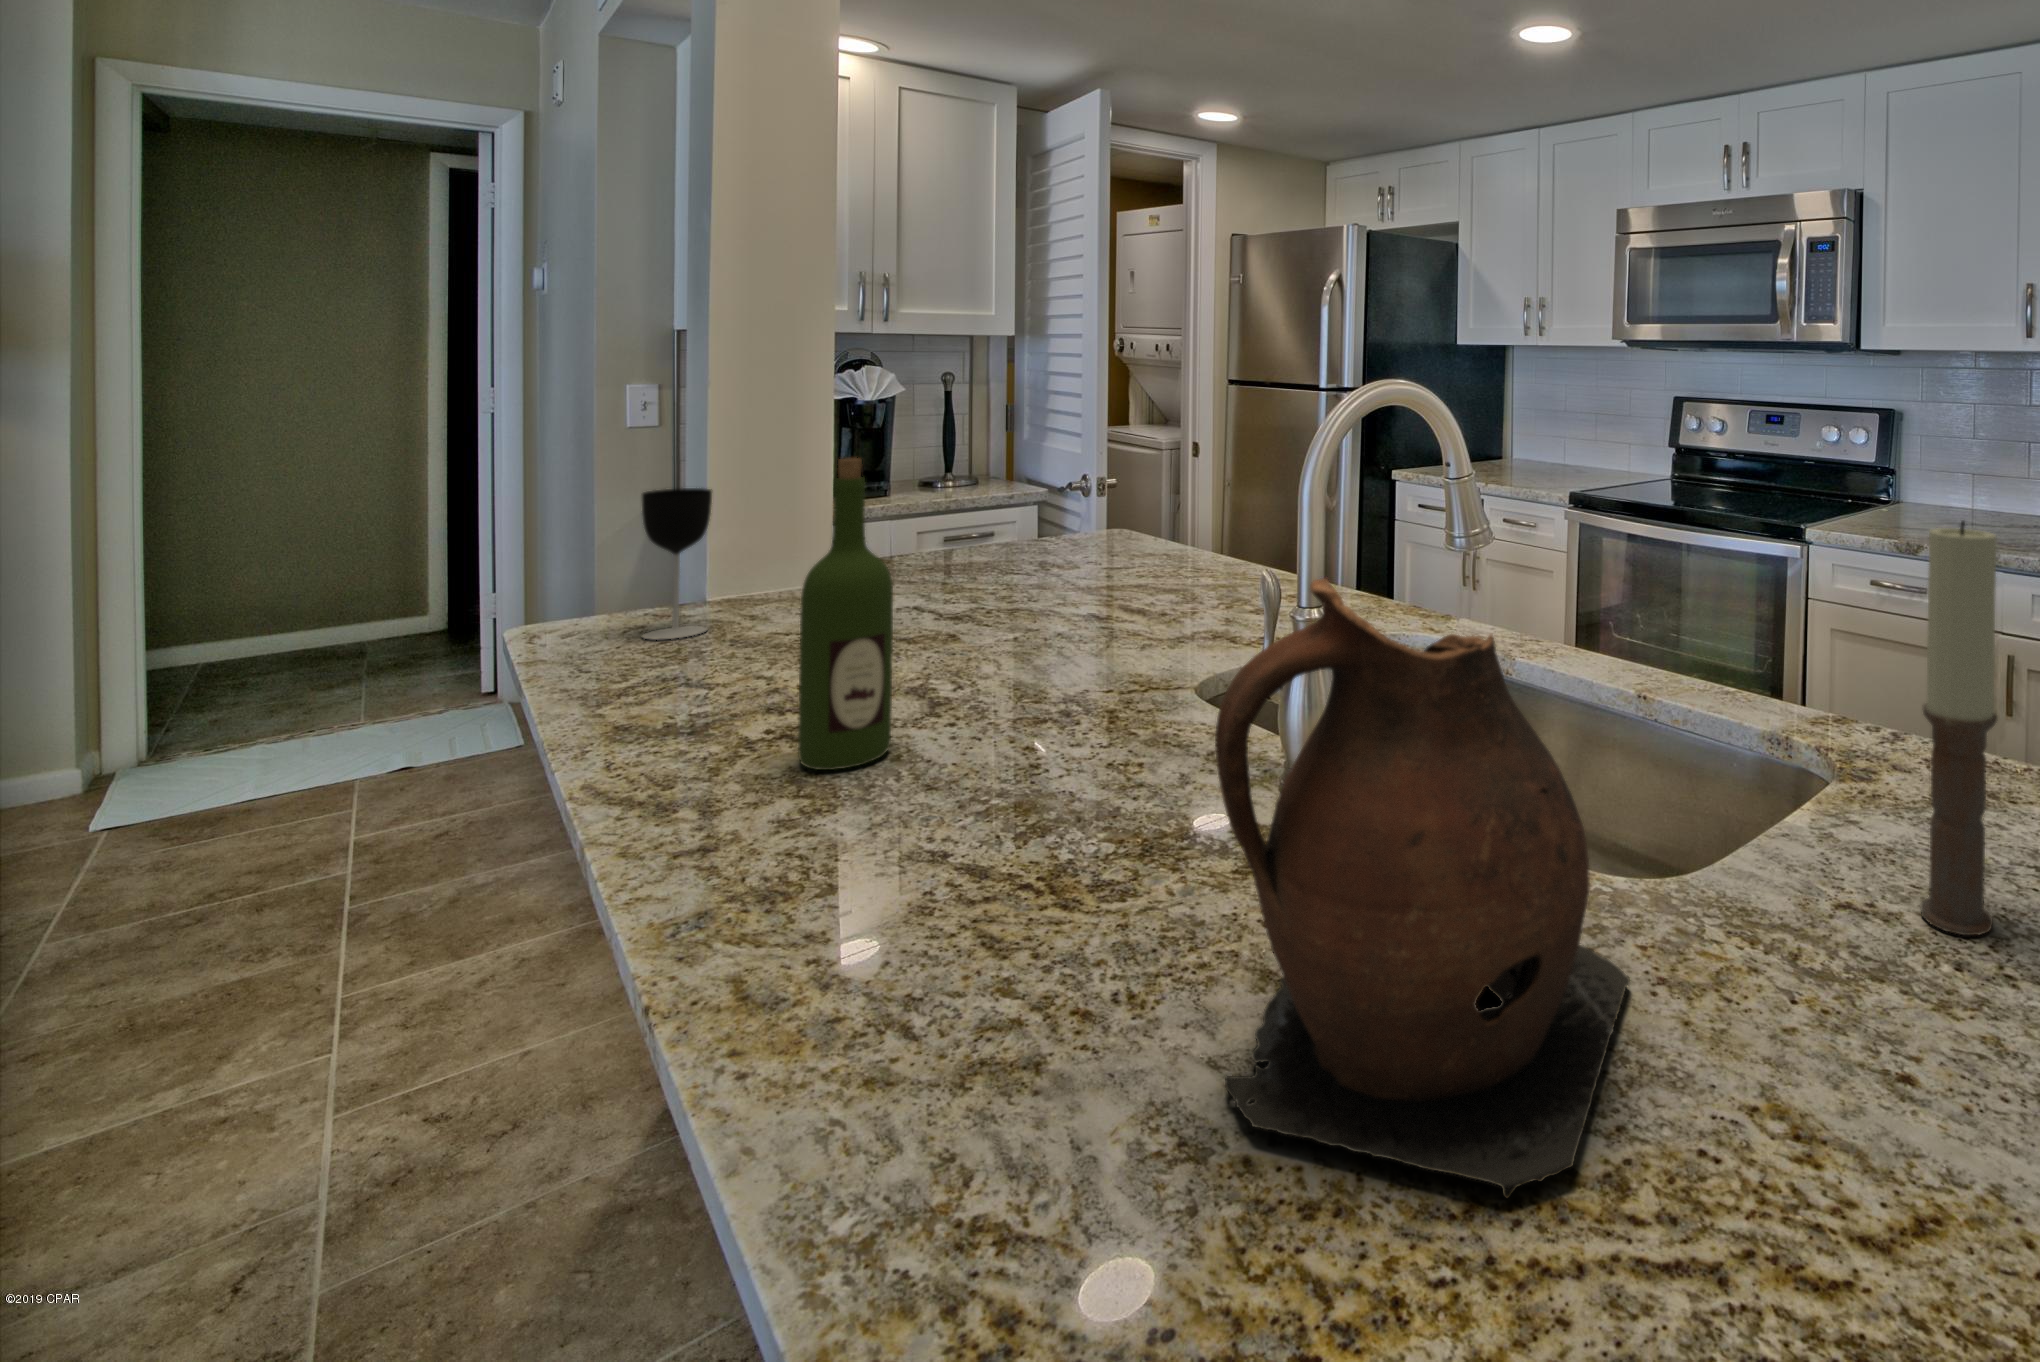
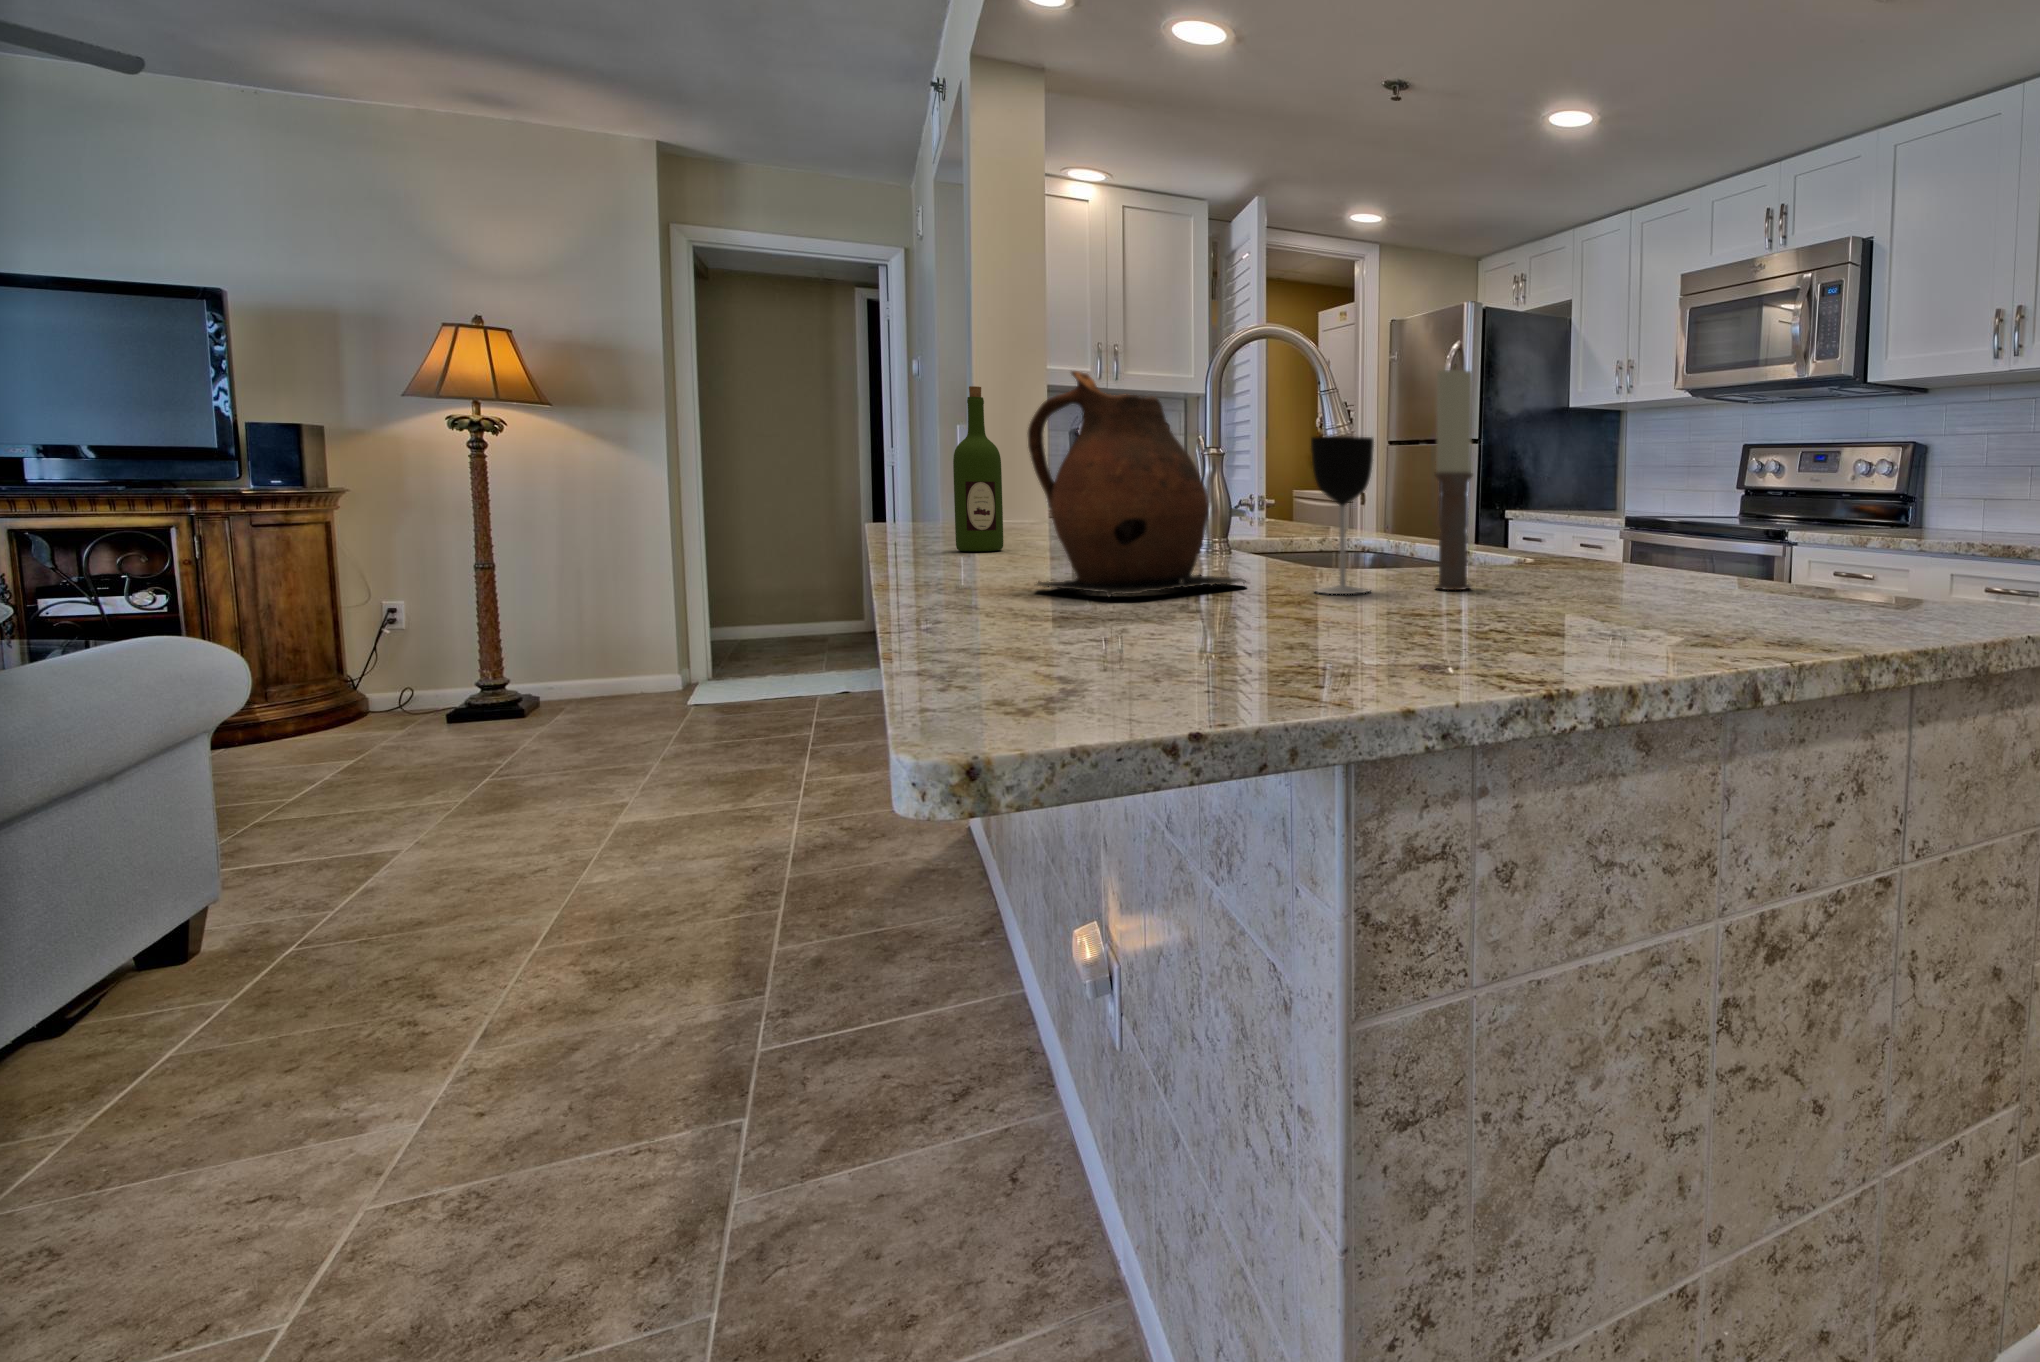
wine glass: present [642,488,712,640] -> present [1311,436,1374,594]

